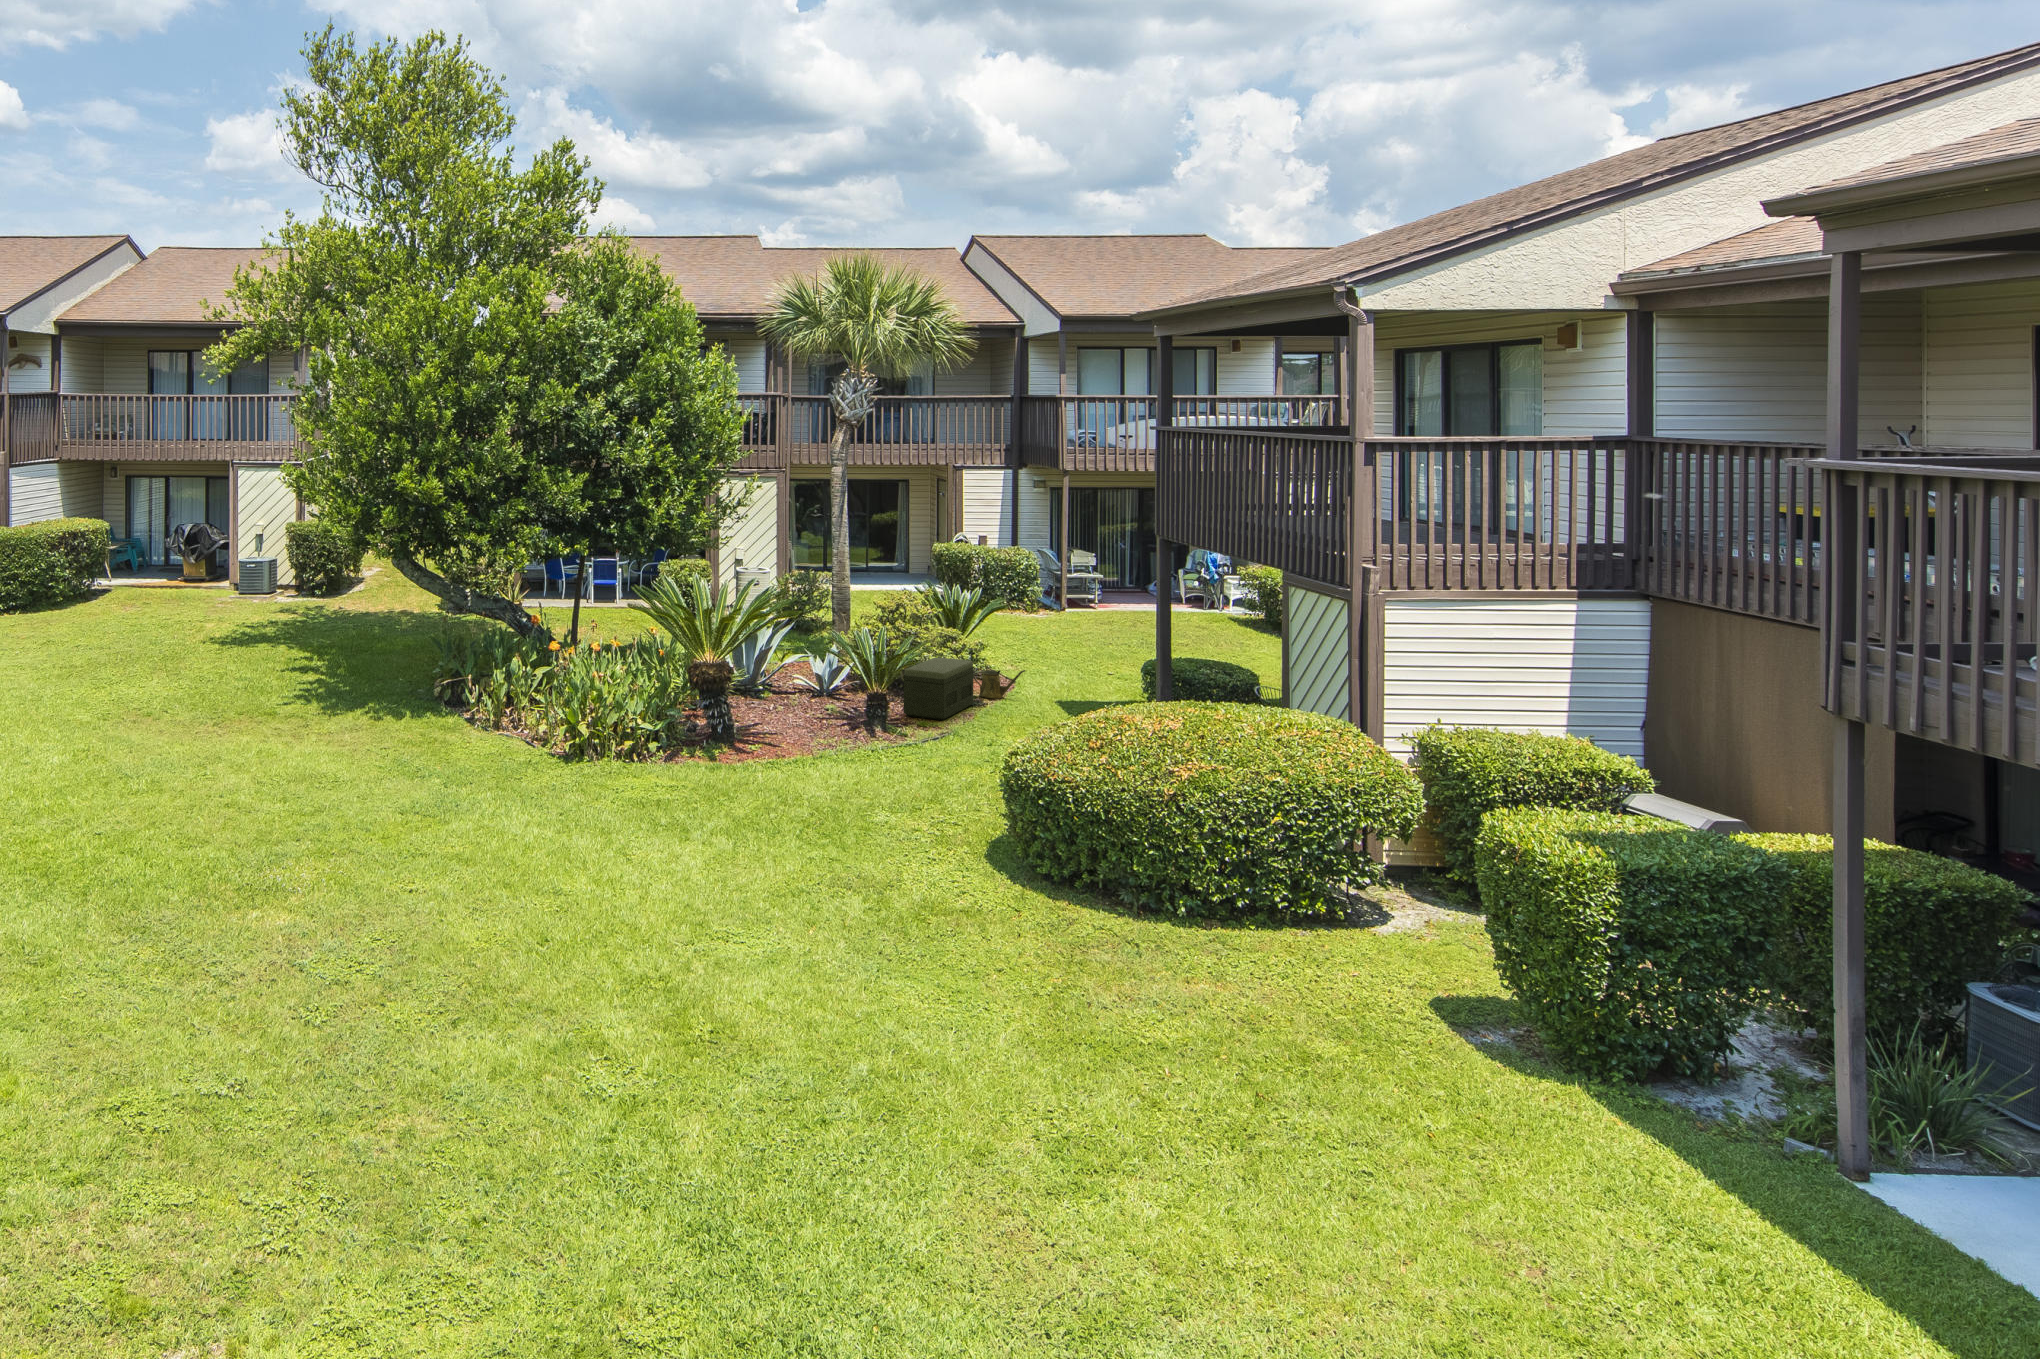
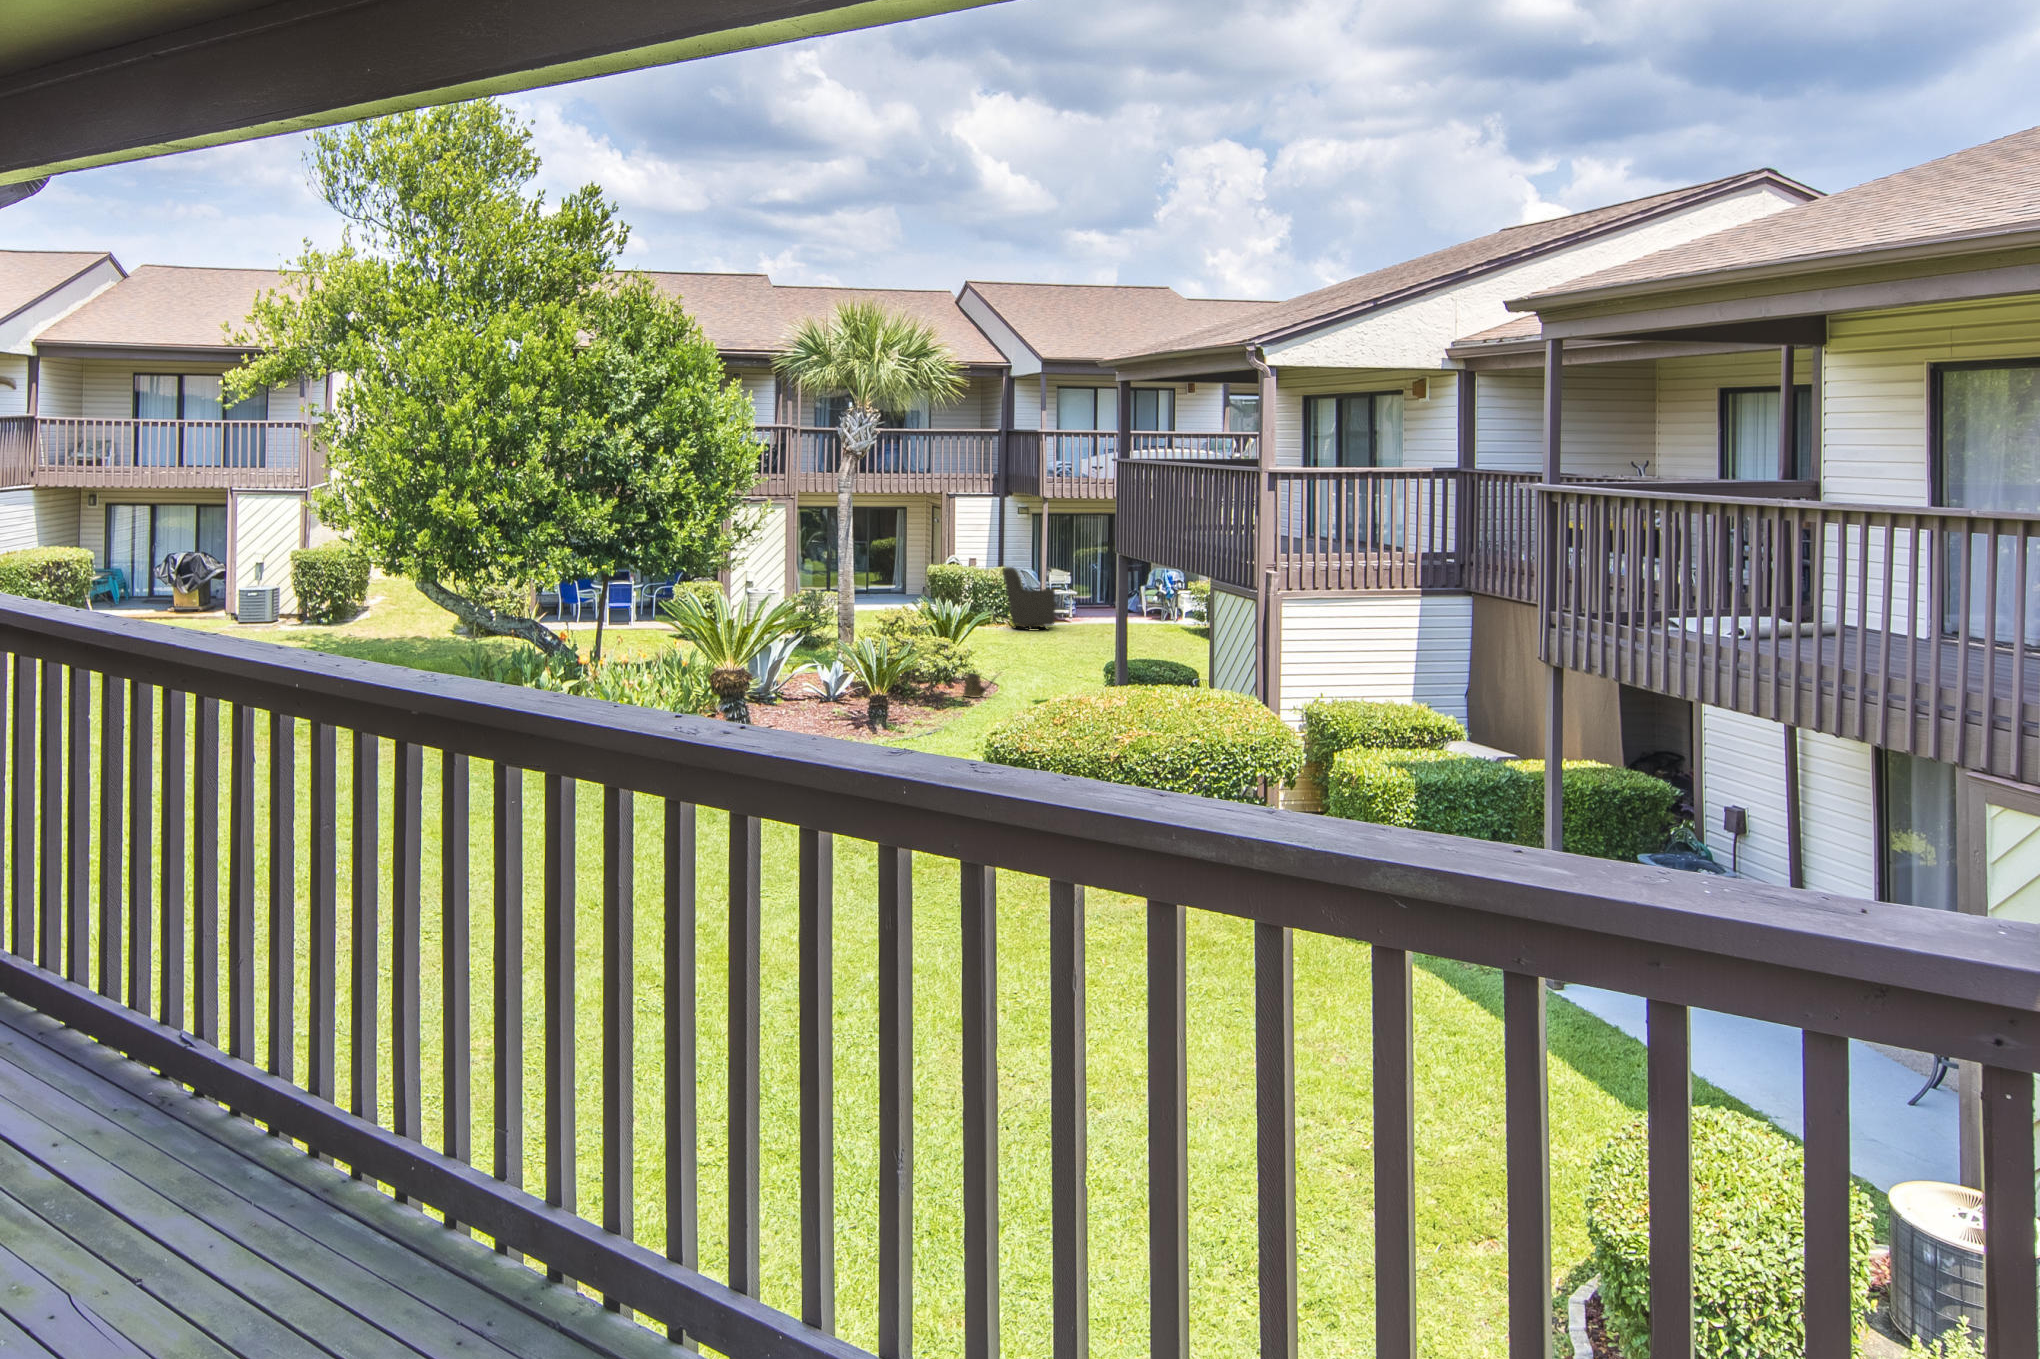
chair: none [1014,544,1075,613] -> present [1002,567,1056,631]
storage bench: present [904,658,974,720] -> none [898,662,958,714]

